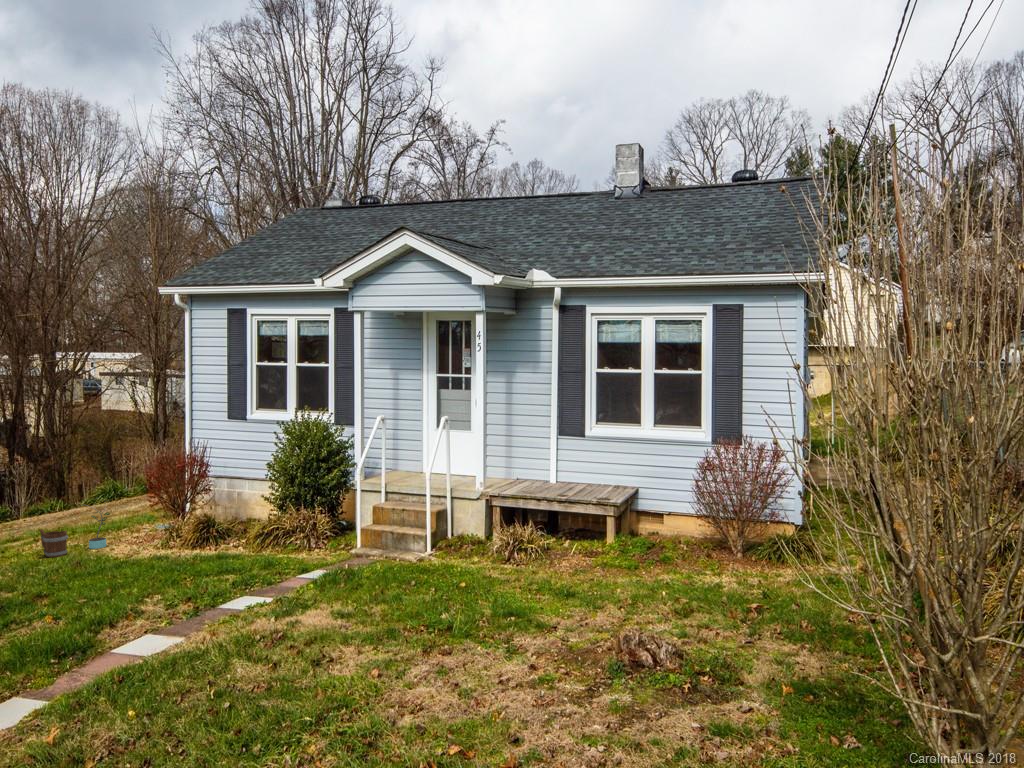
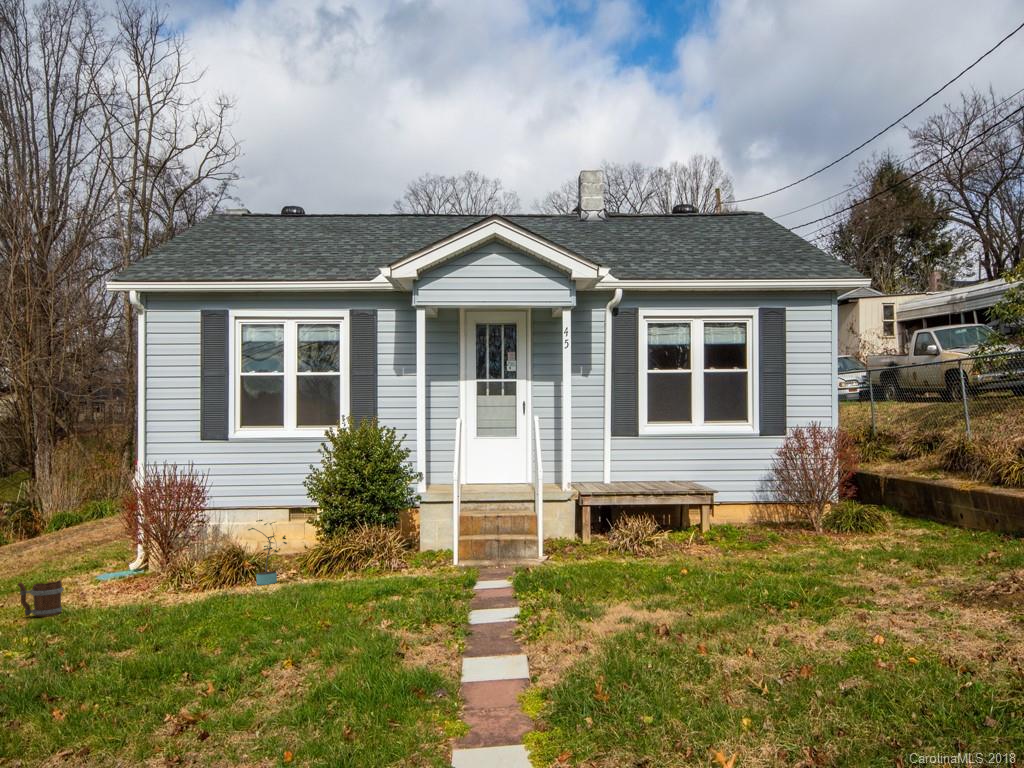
potted plant: present [81,497,110,549] -> present [248,520,287,585]

